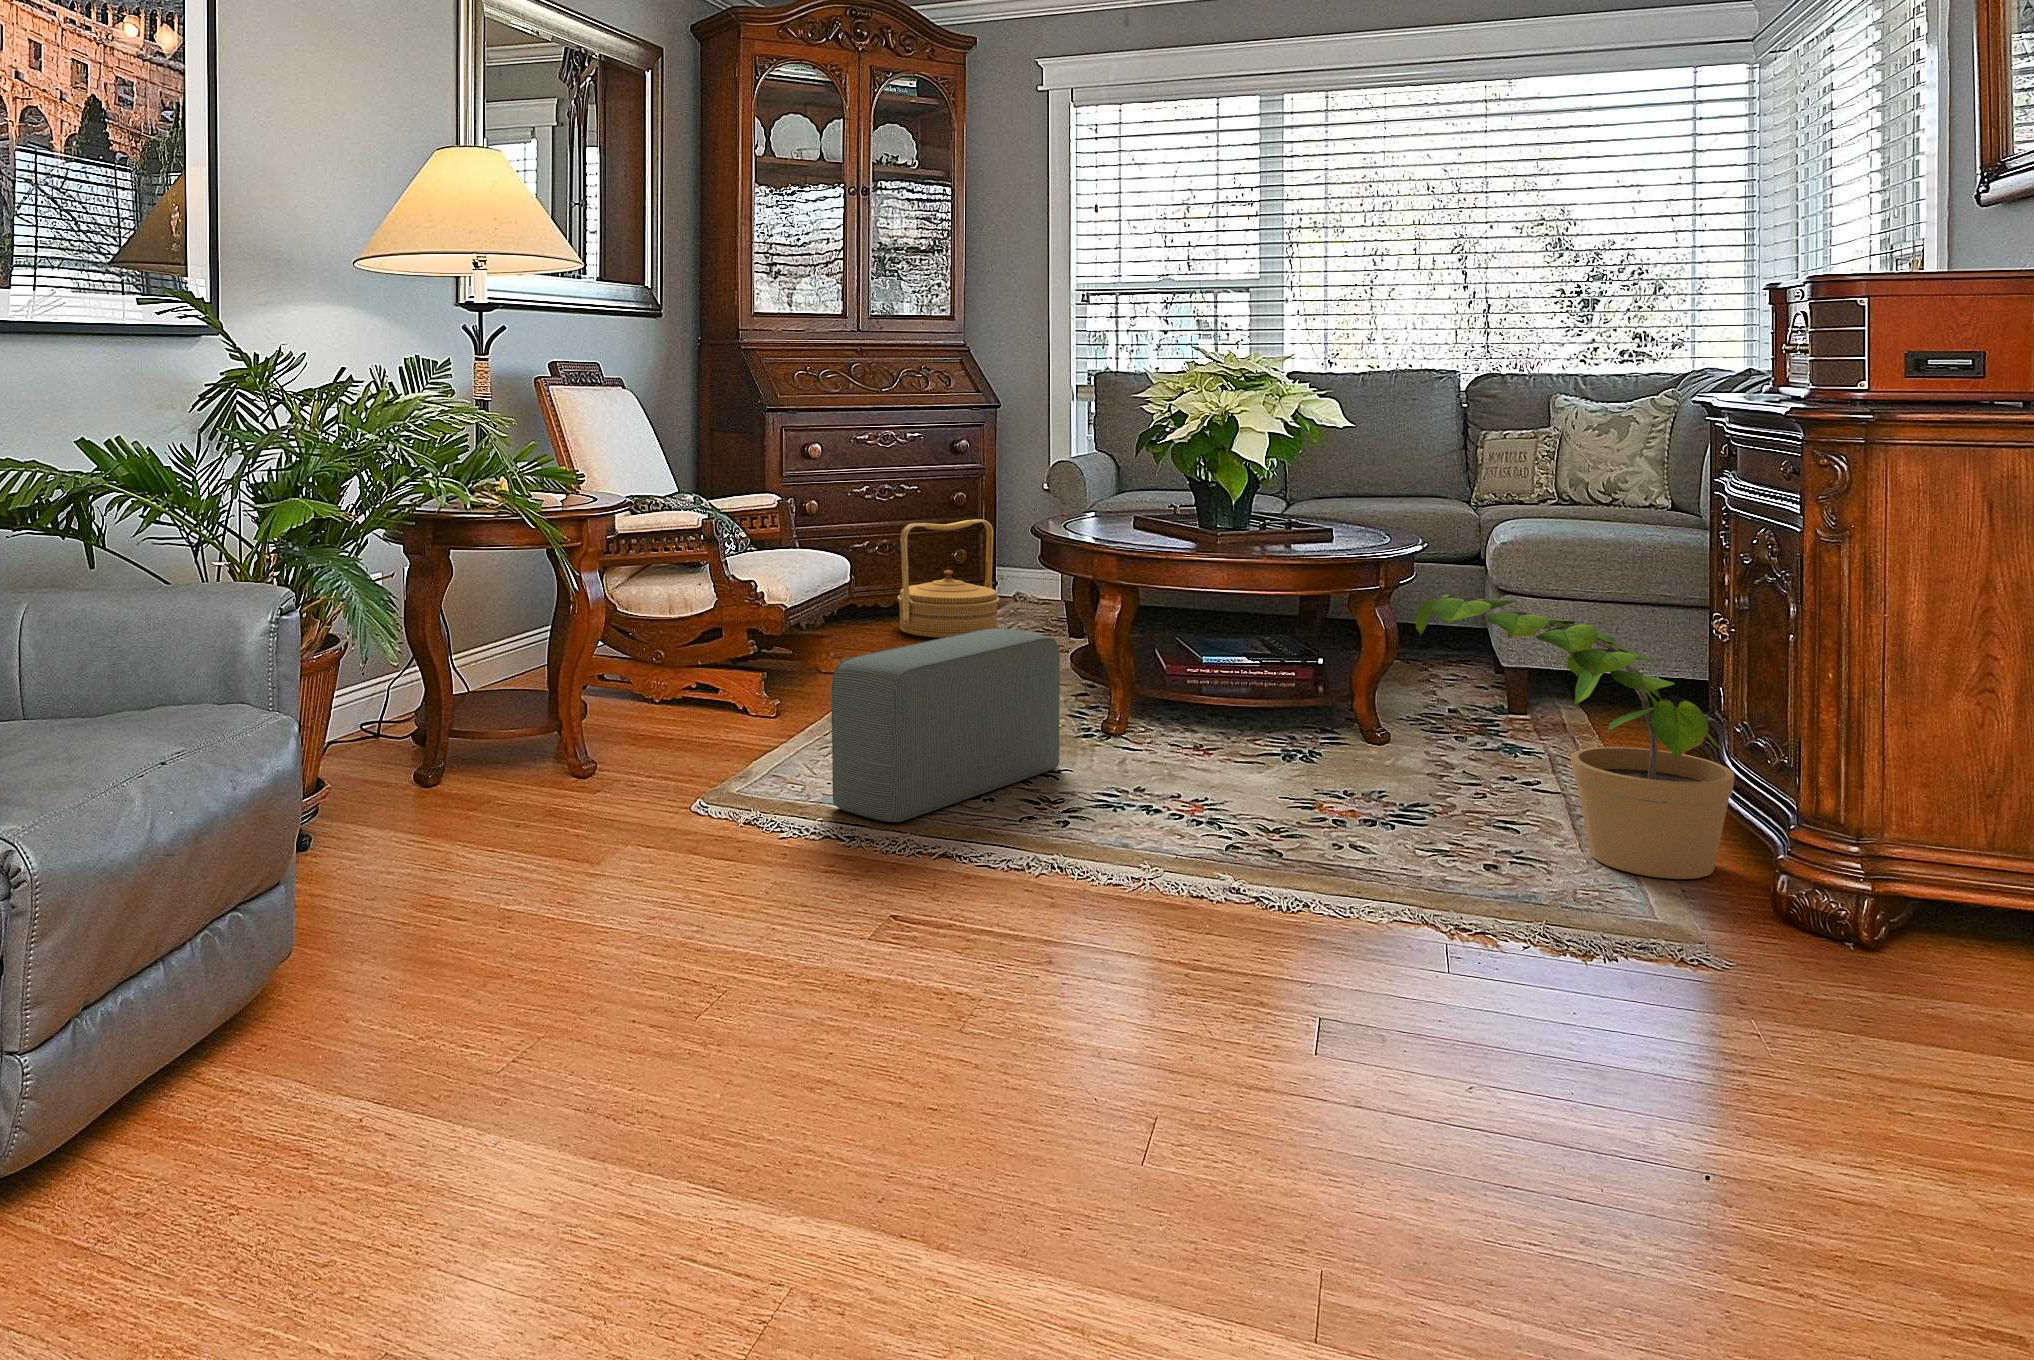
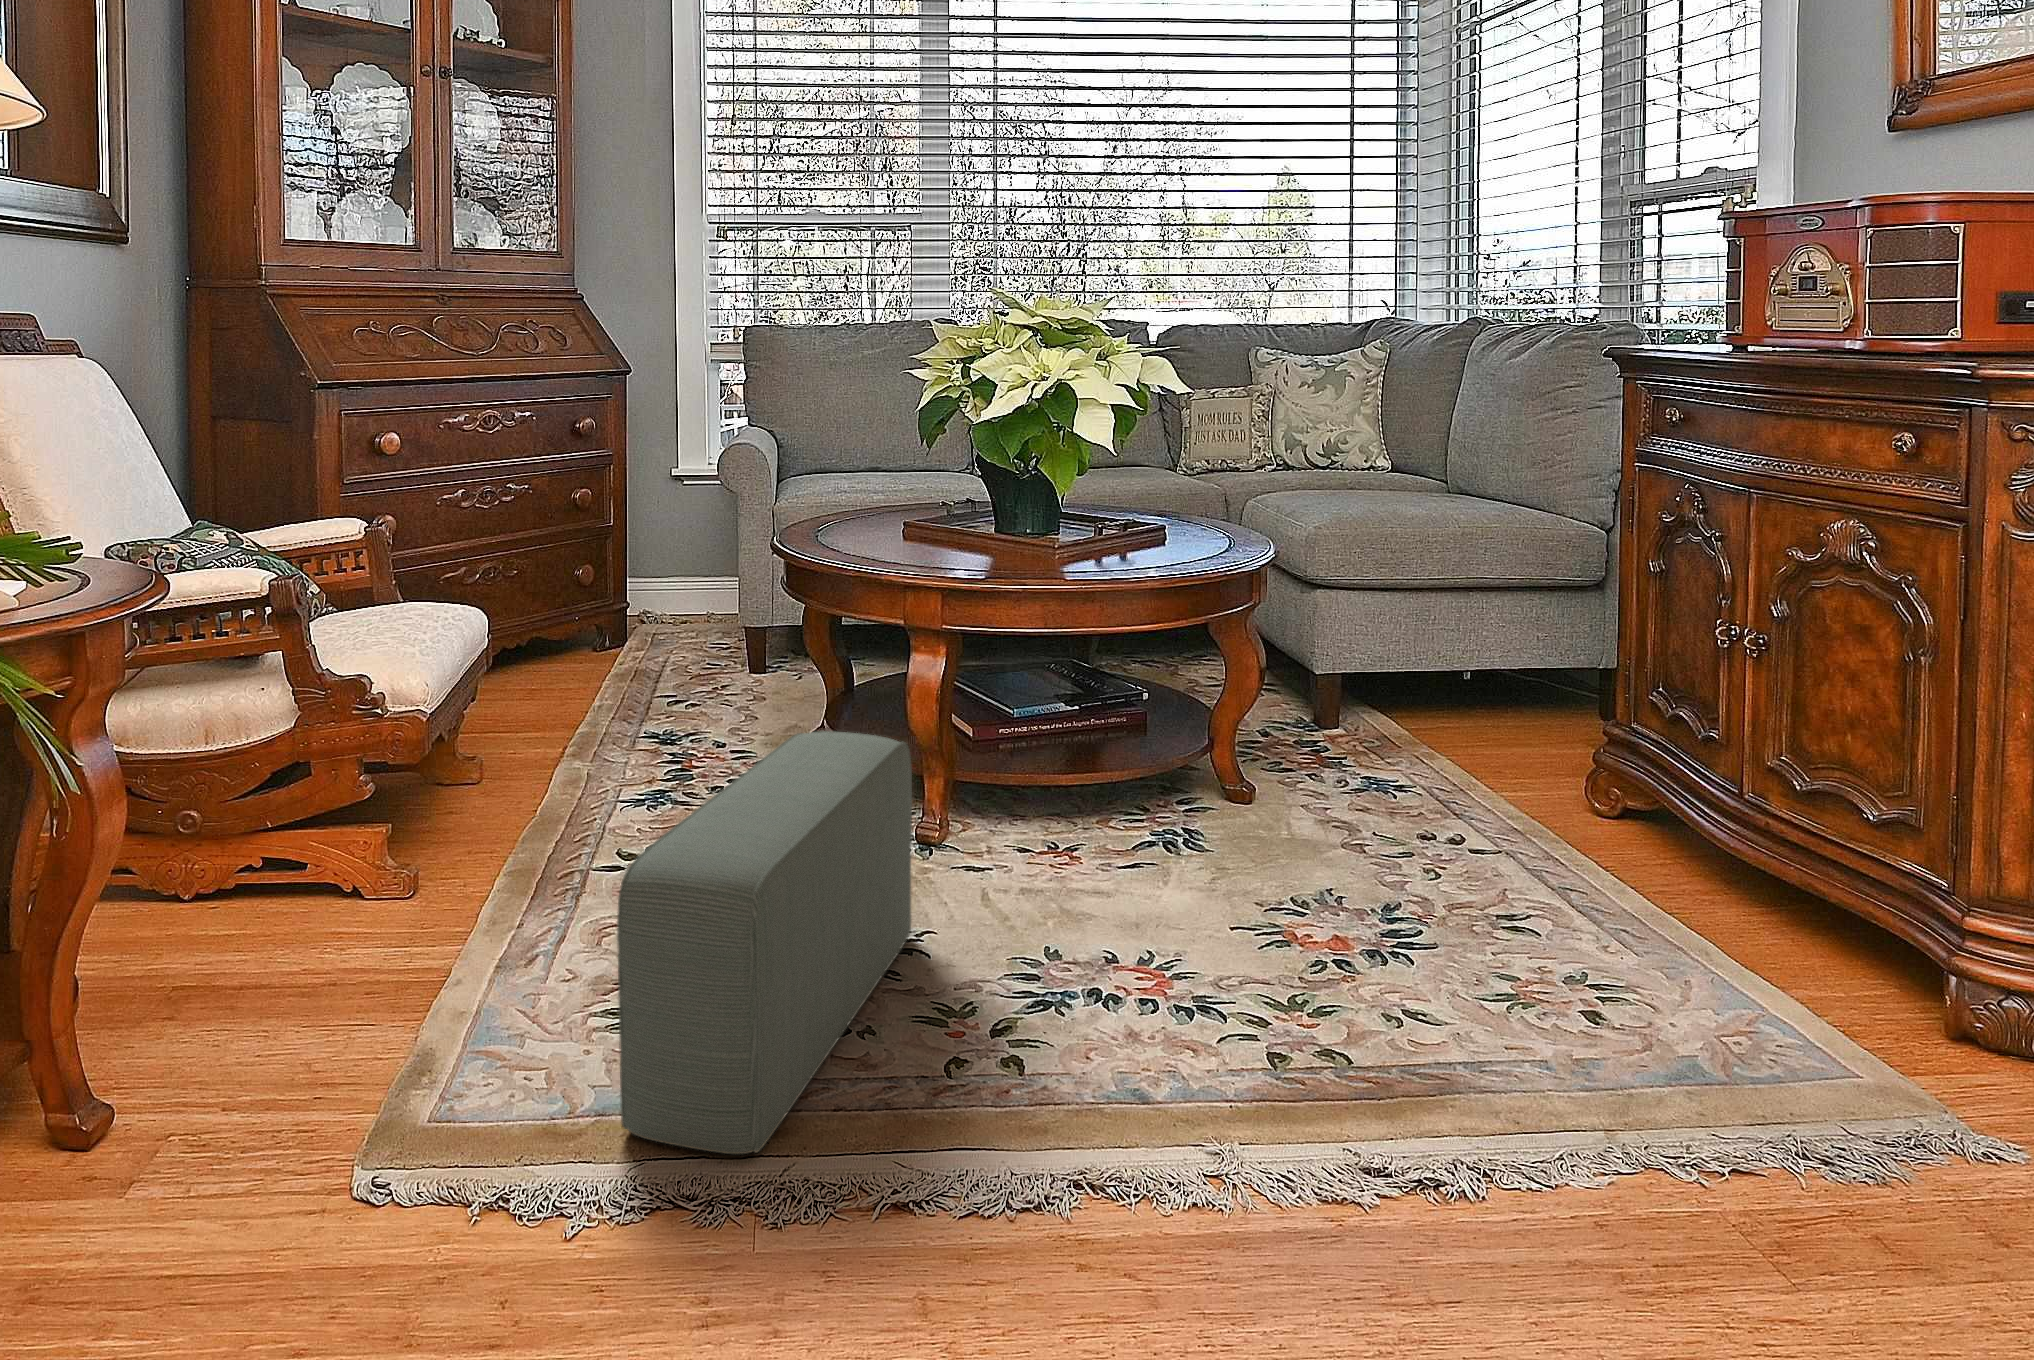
woven basket: present [897,519,999,638] -> none [512,520,652,689]
potted plant: present [1416,595,1735,879] -> none [1451,641,1860,1007]

